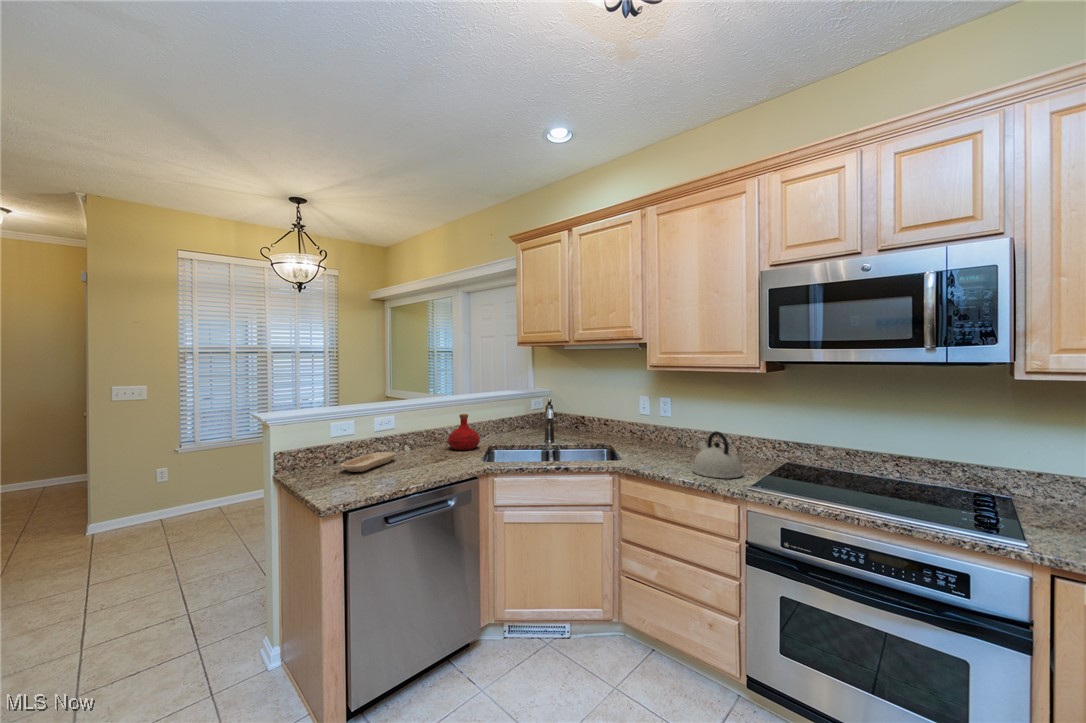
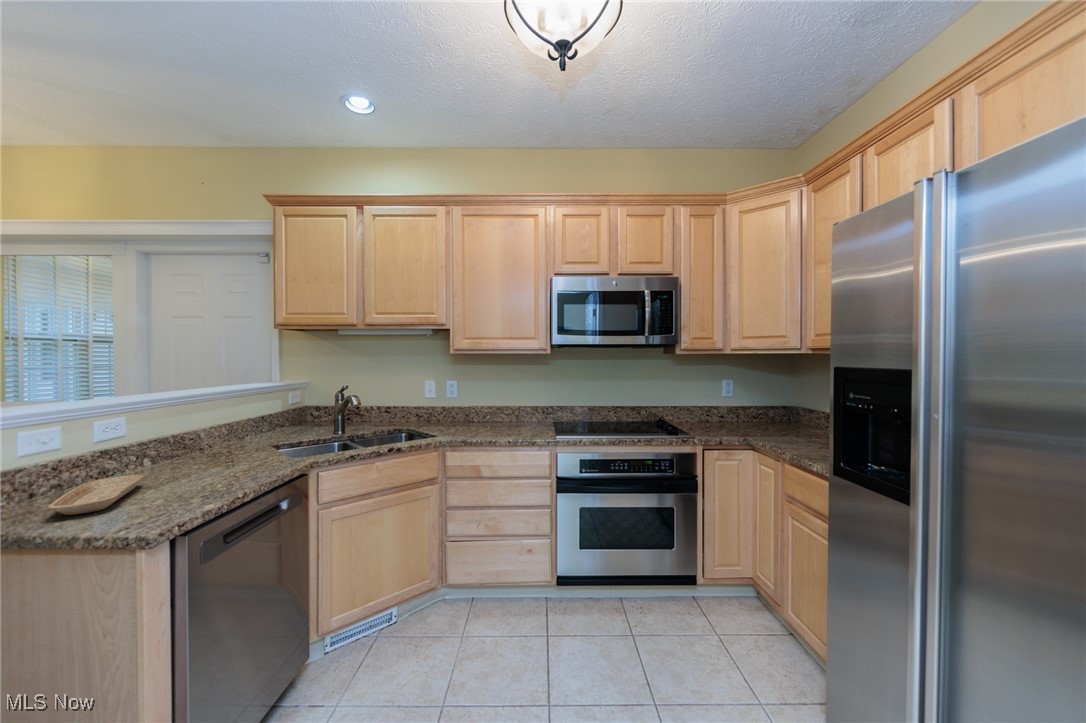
bottle: present [448,414,480,450] -> none [210,411,260,458]
kettle: present [692,431,743,478] -> none [500,400,538,436]

